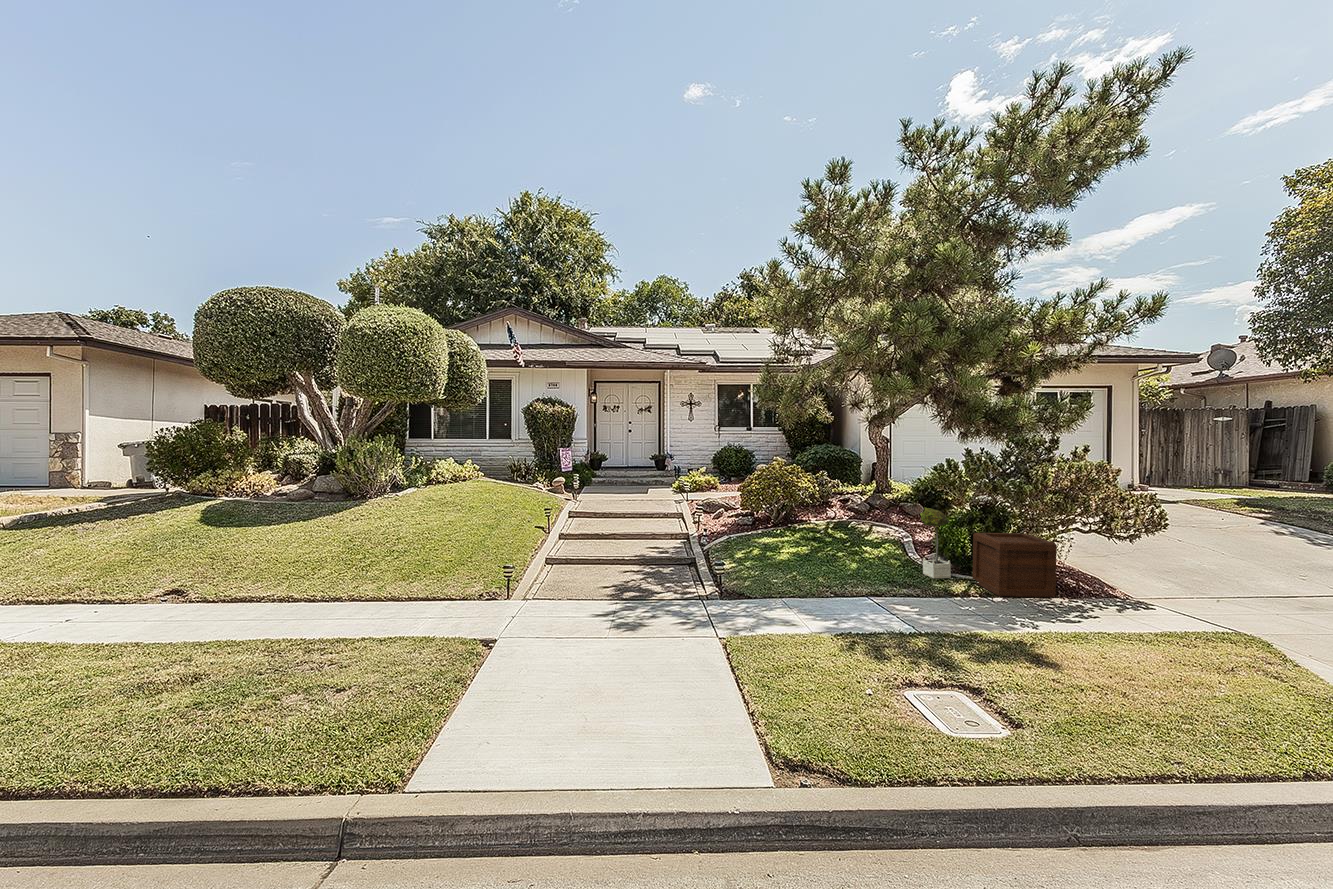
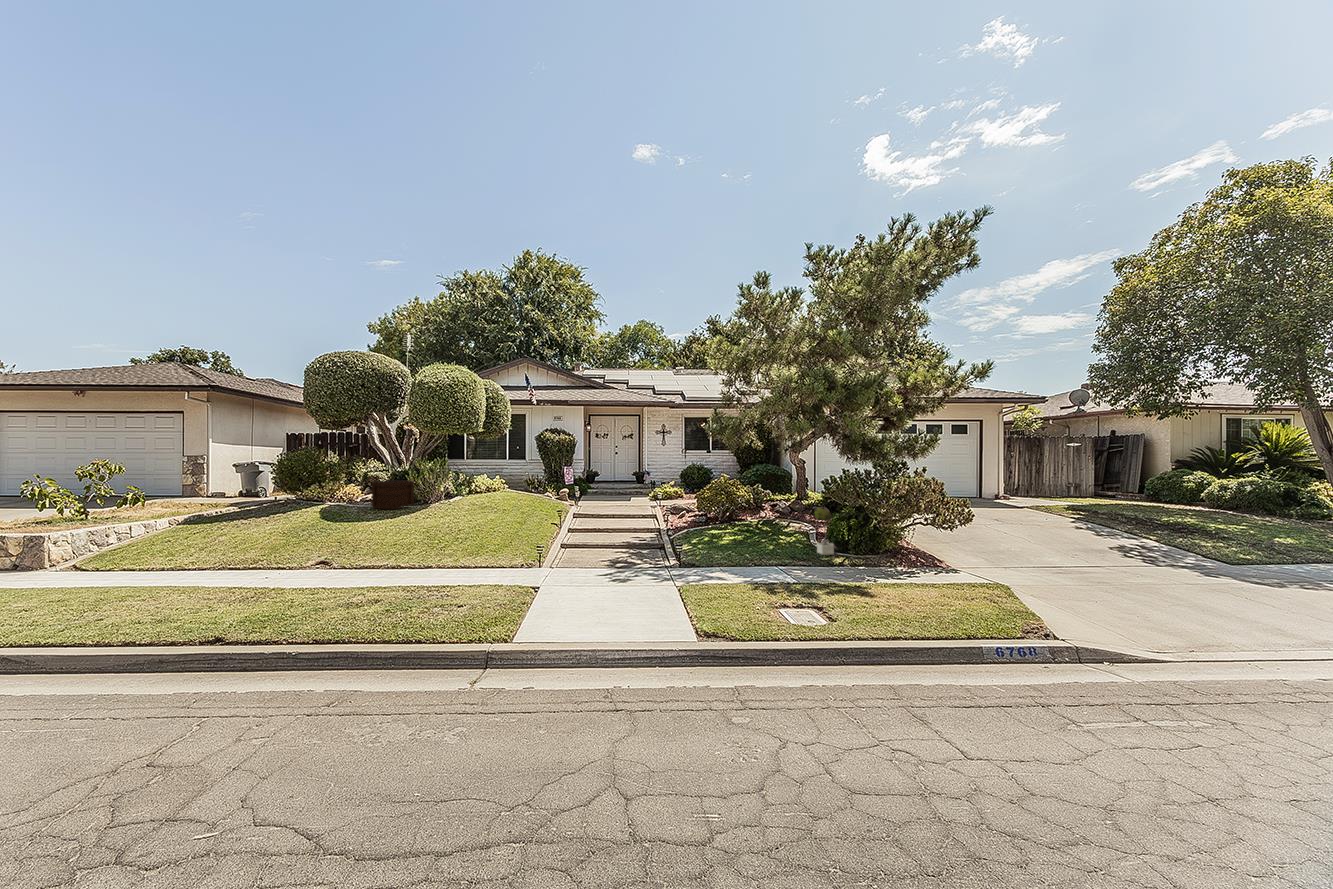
wooden crate: present [972,533,1057,597] -> present [372,480,414,510]

